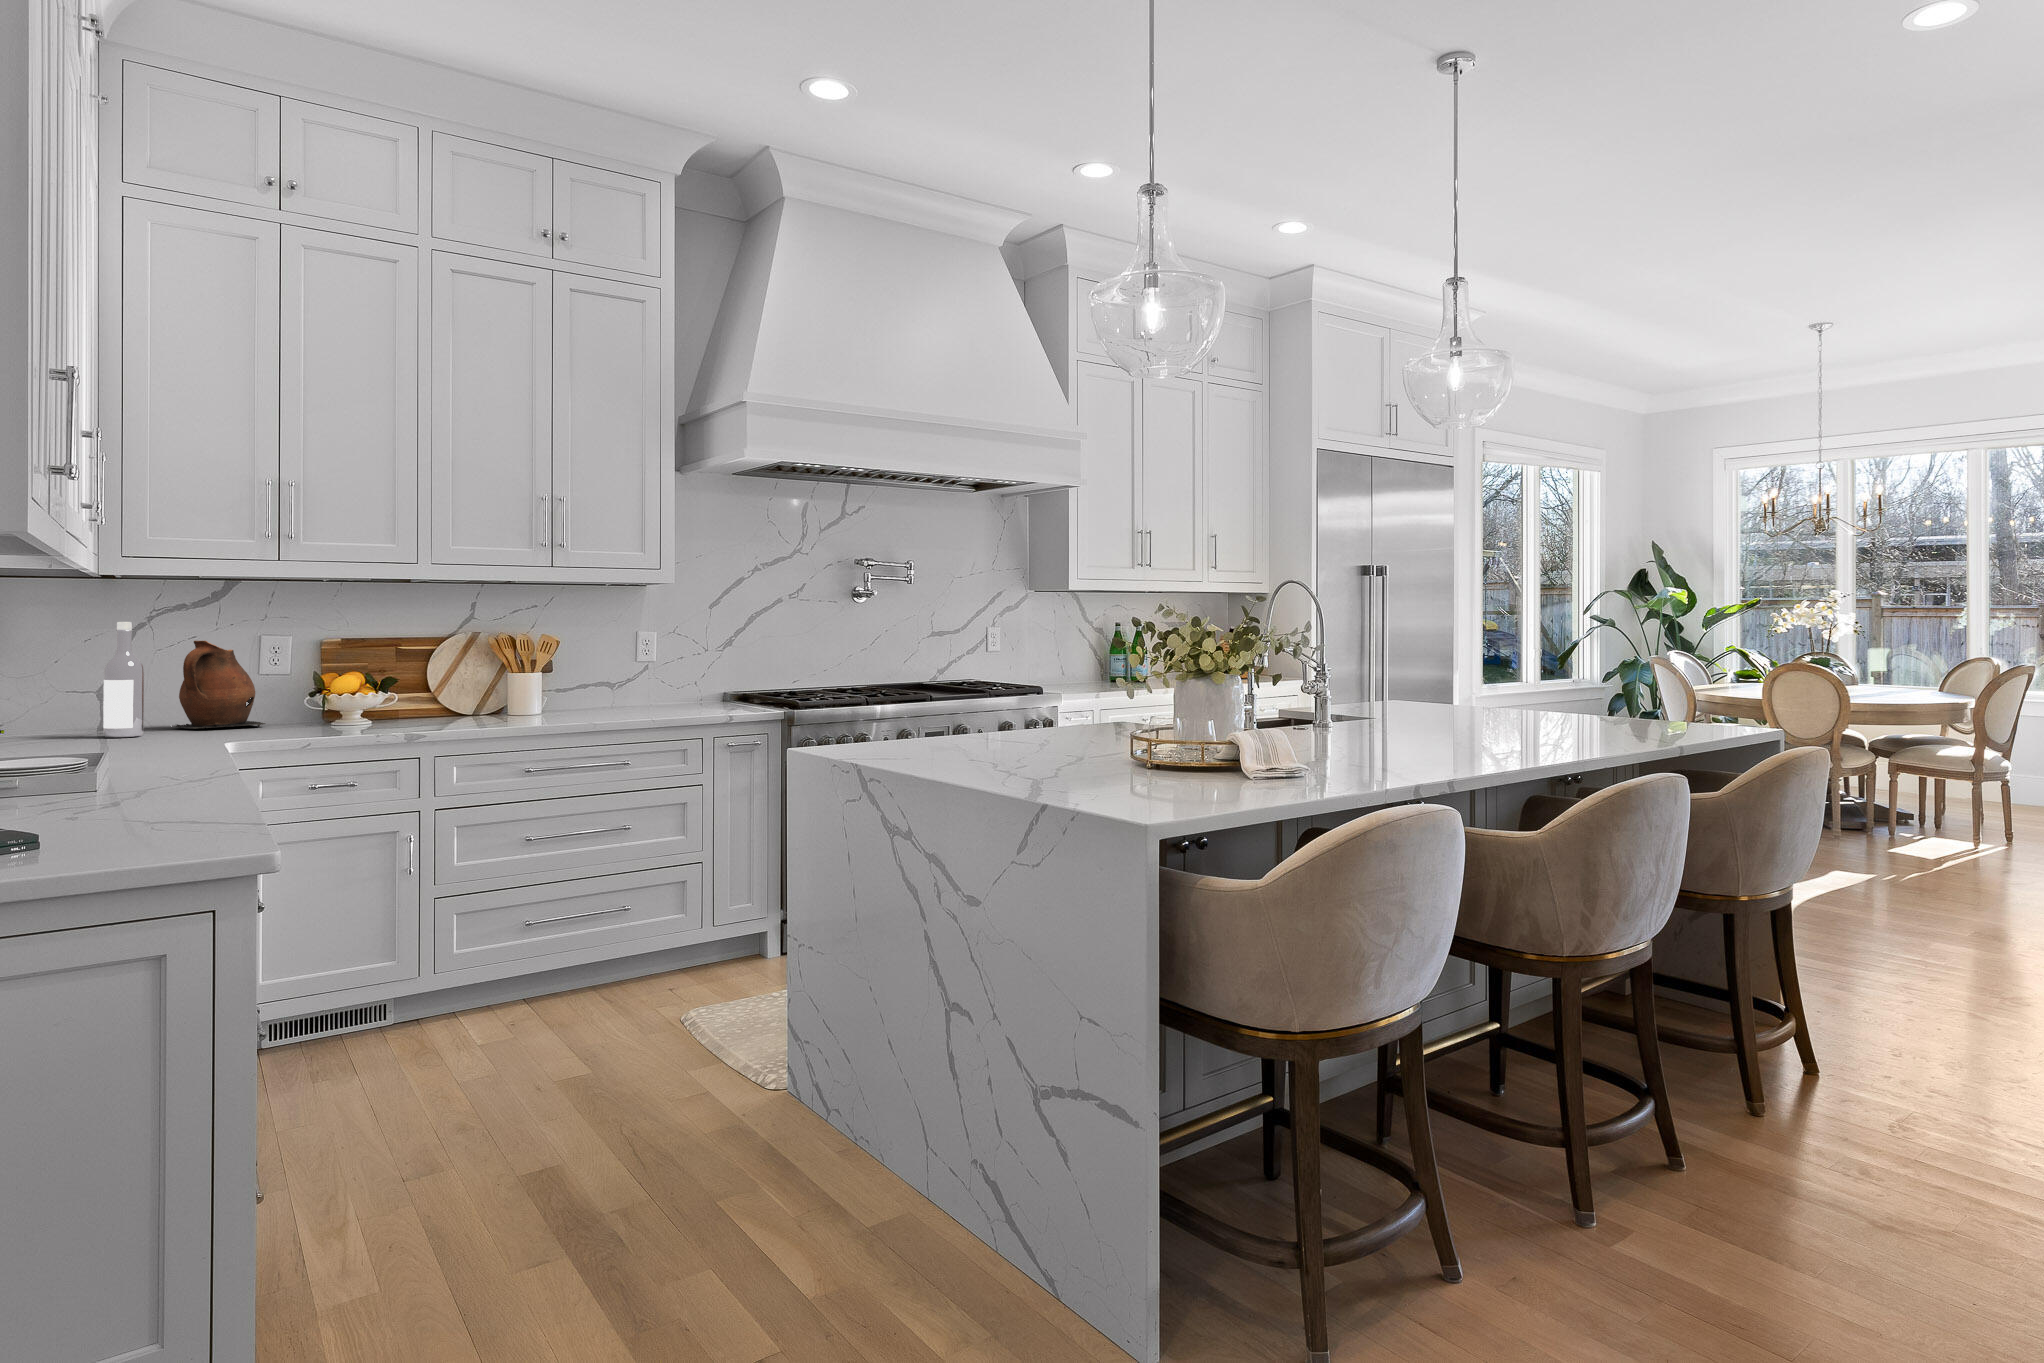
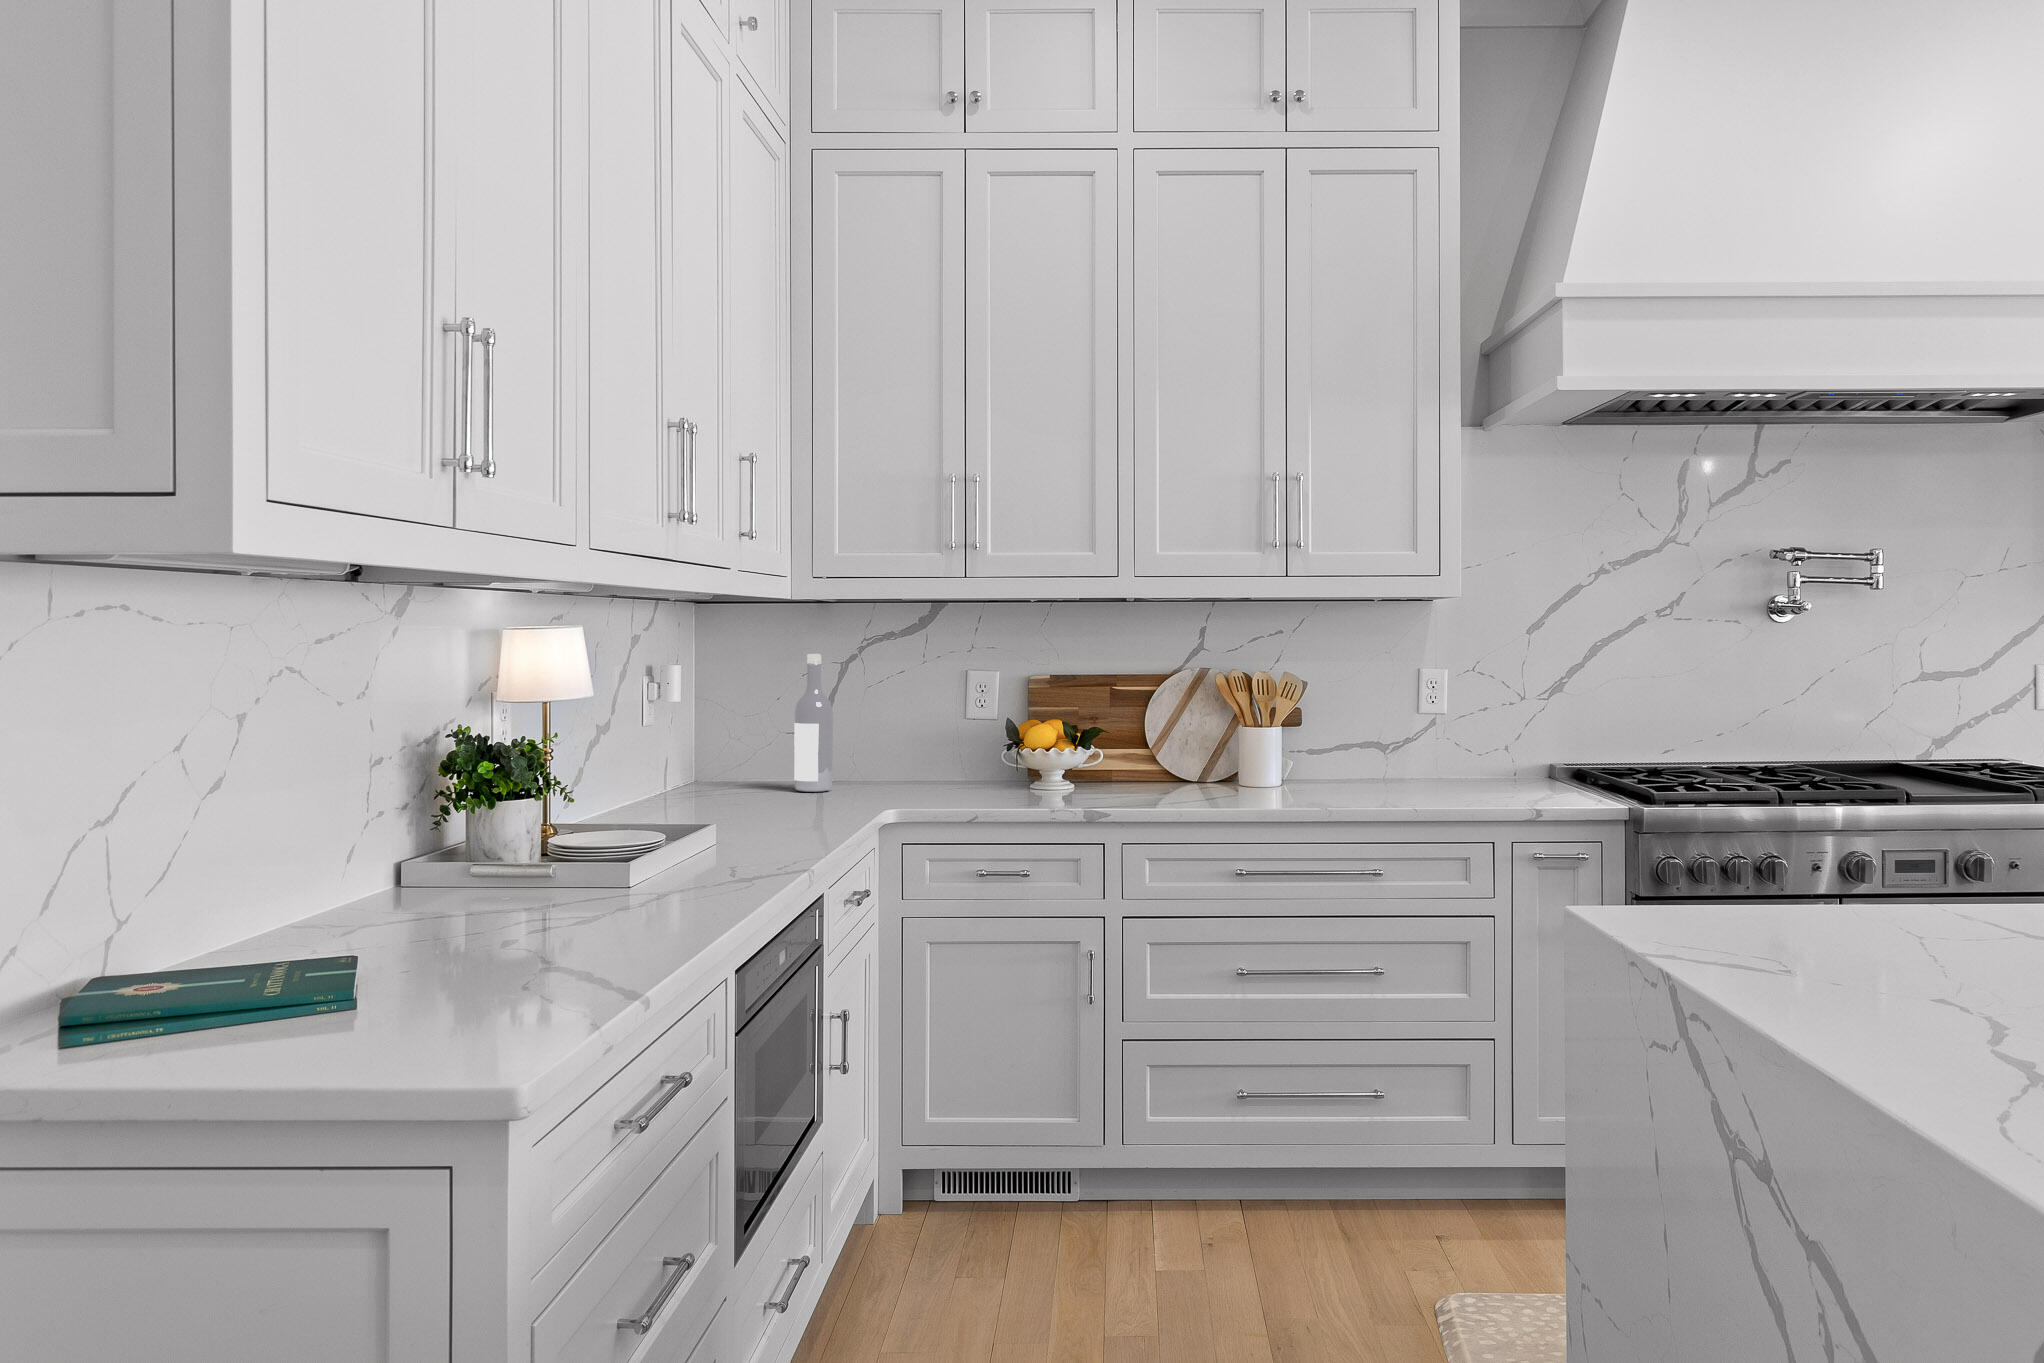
ceramic pitcher: present [176,641,265,729] -> none [880,676,969,784]

